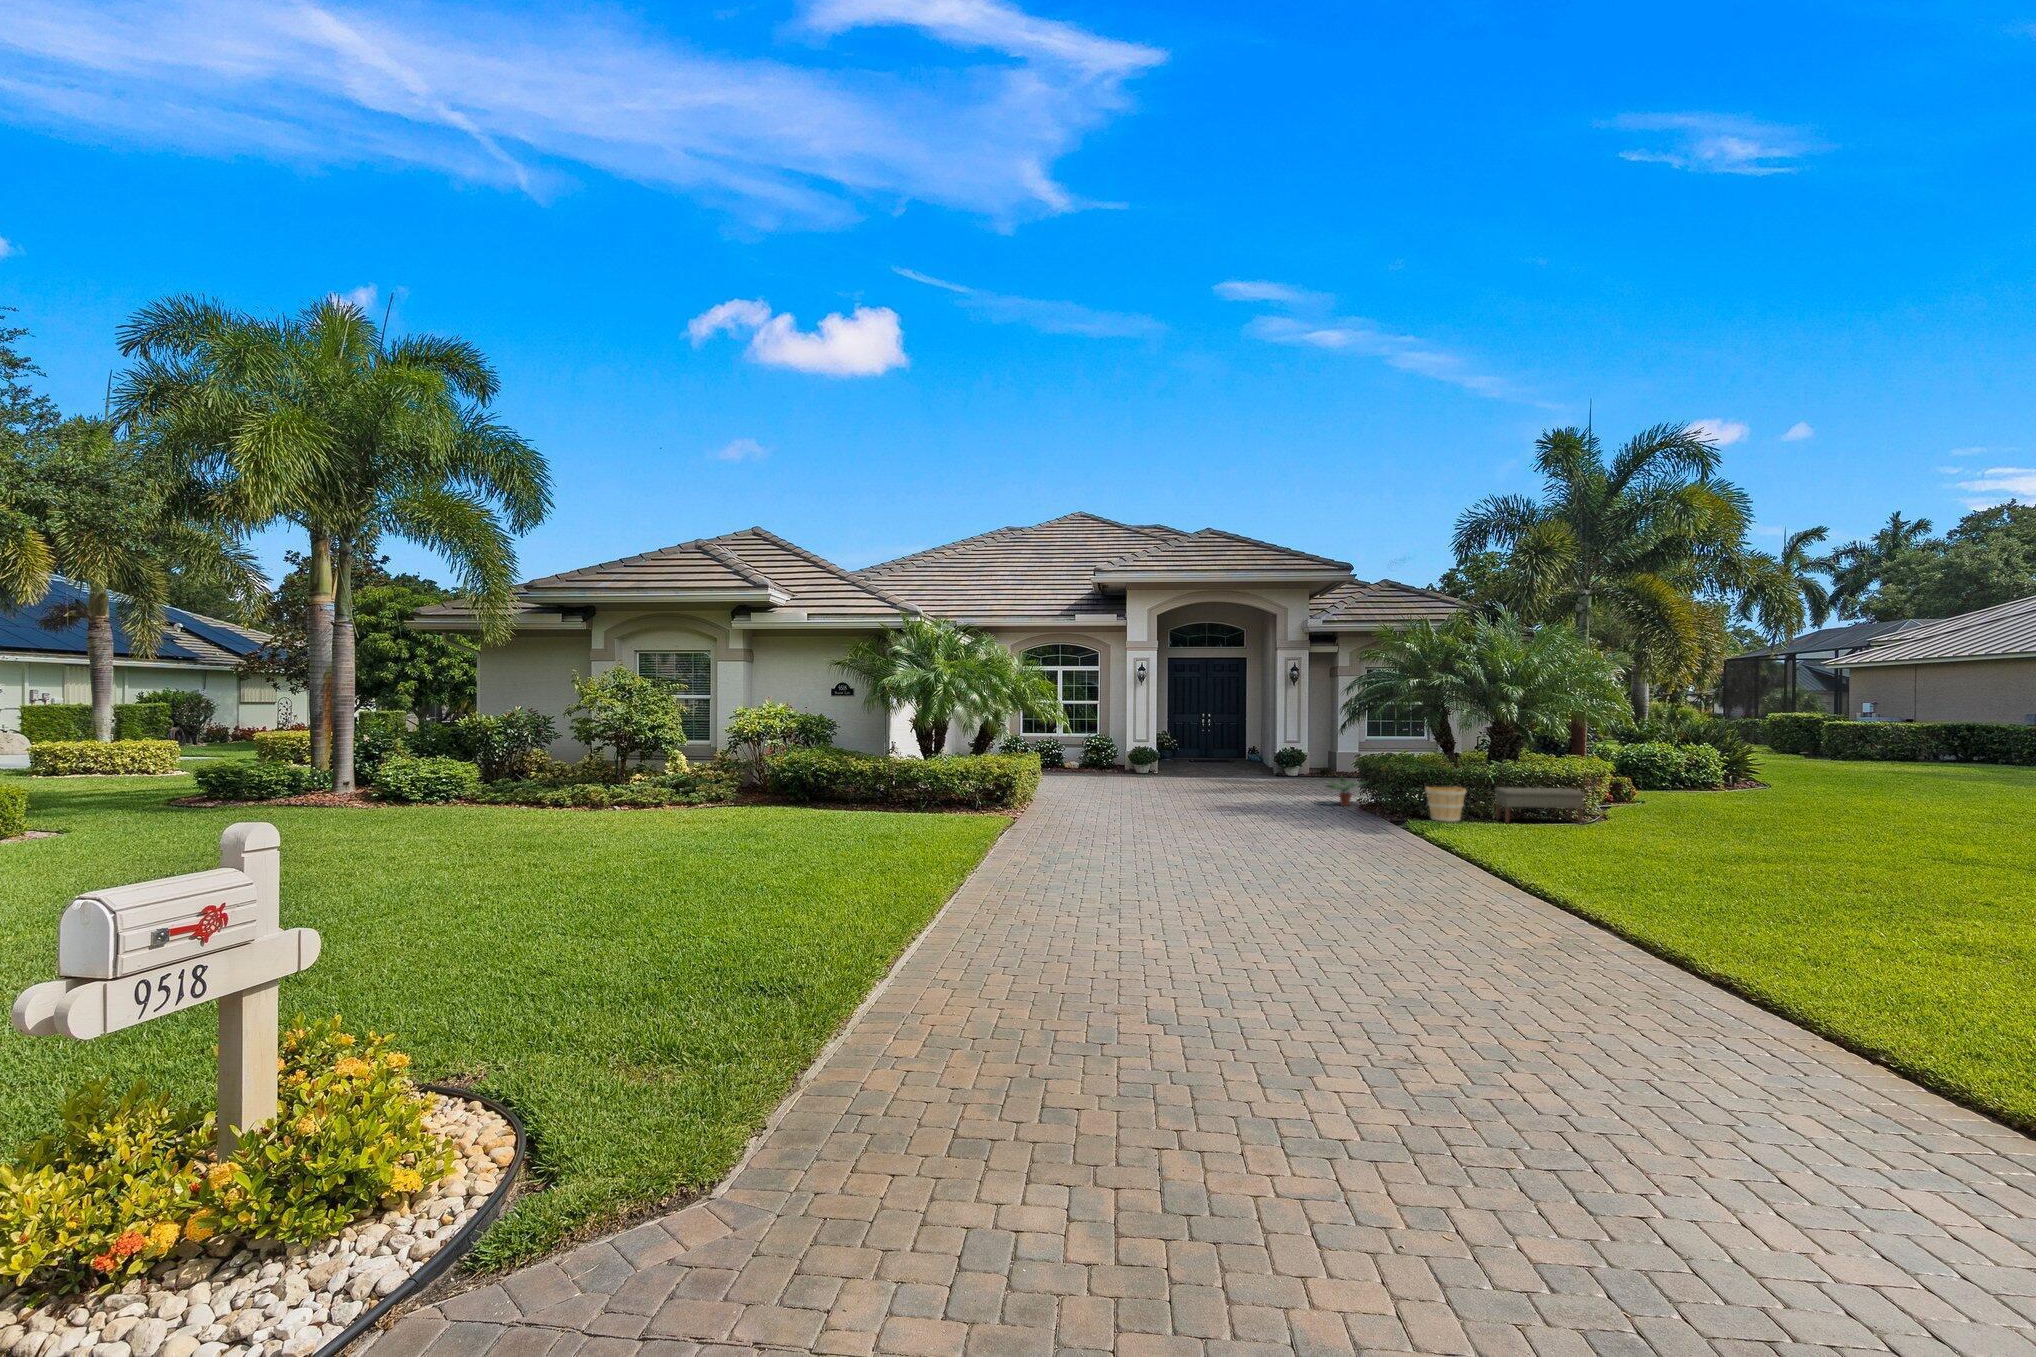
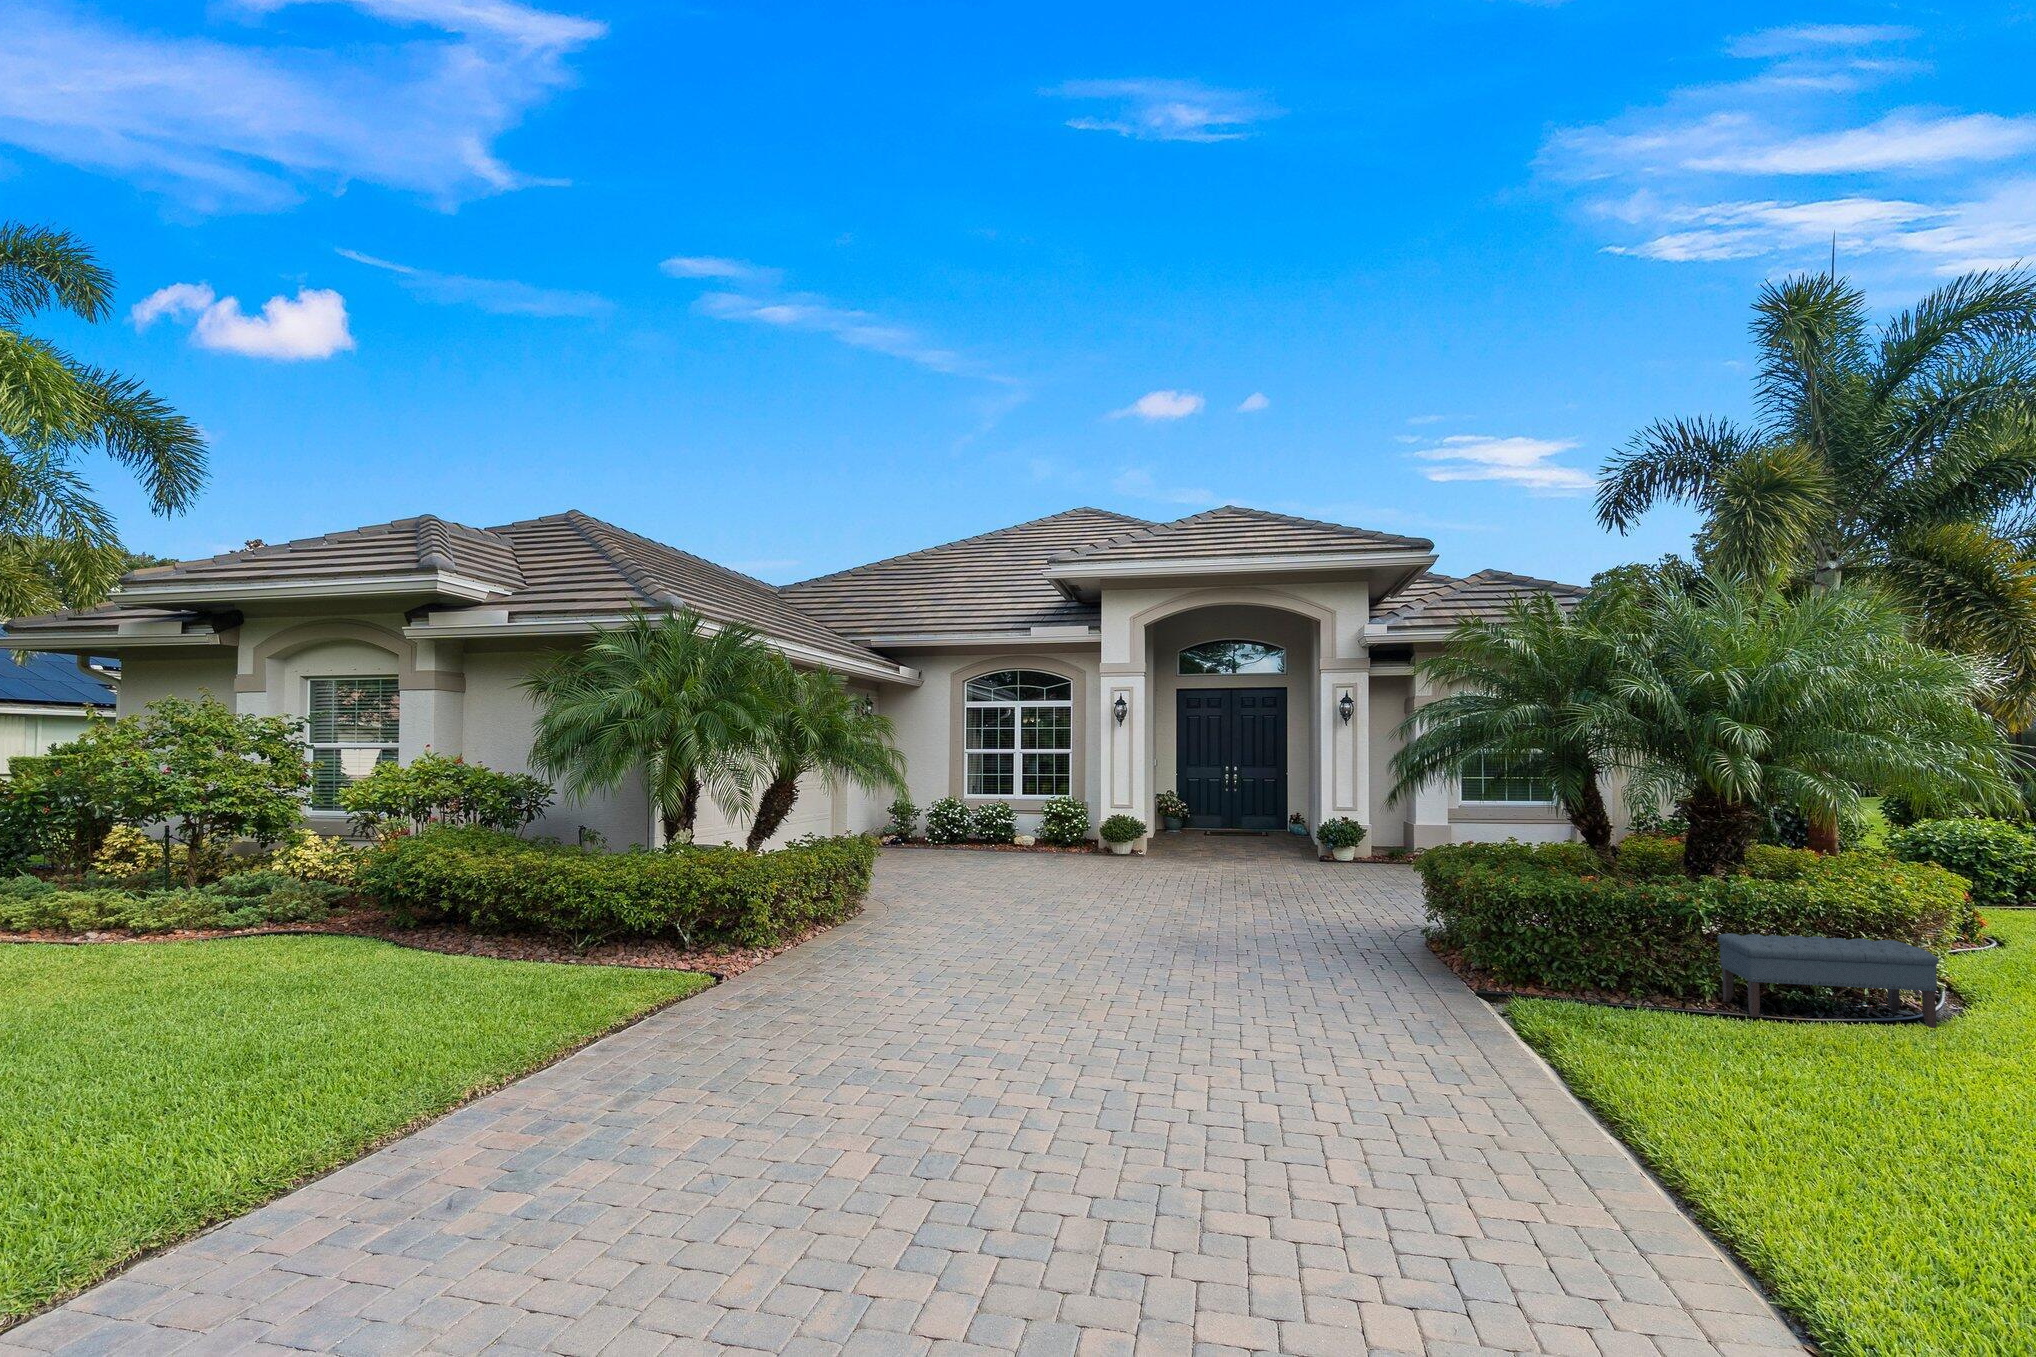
potted plant: present [1327,775,1365,806] -> none [1372,885,1454,945]
wooden bucket: present [1425,787,1466,822] -> none [1564,927,1656,1008]

